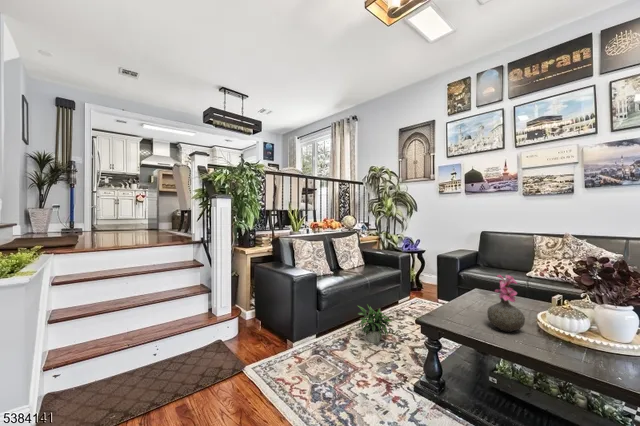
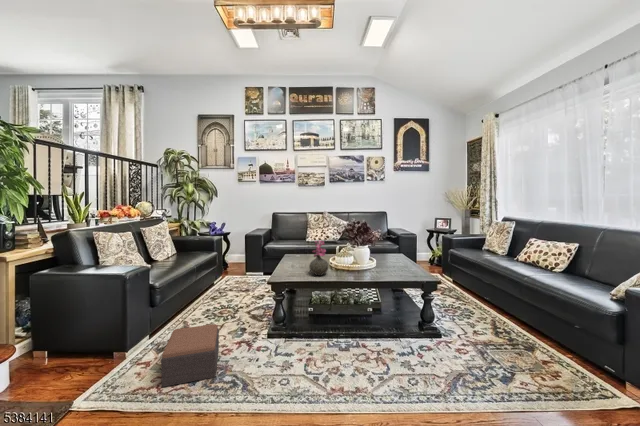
potted plant: present [357,305,392,343] -> none [189,287,231,321]
footstool: none [295,337,357,405] -> present [161,324,219,387]

